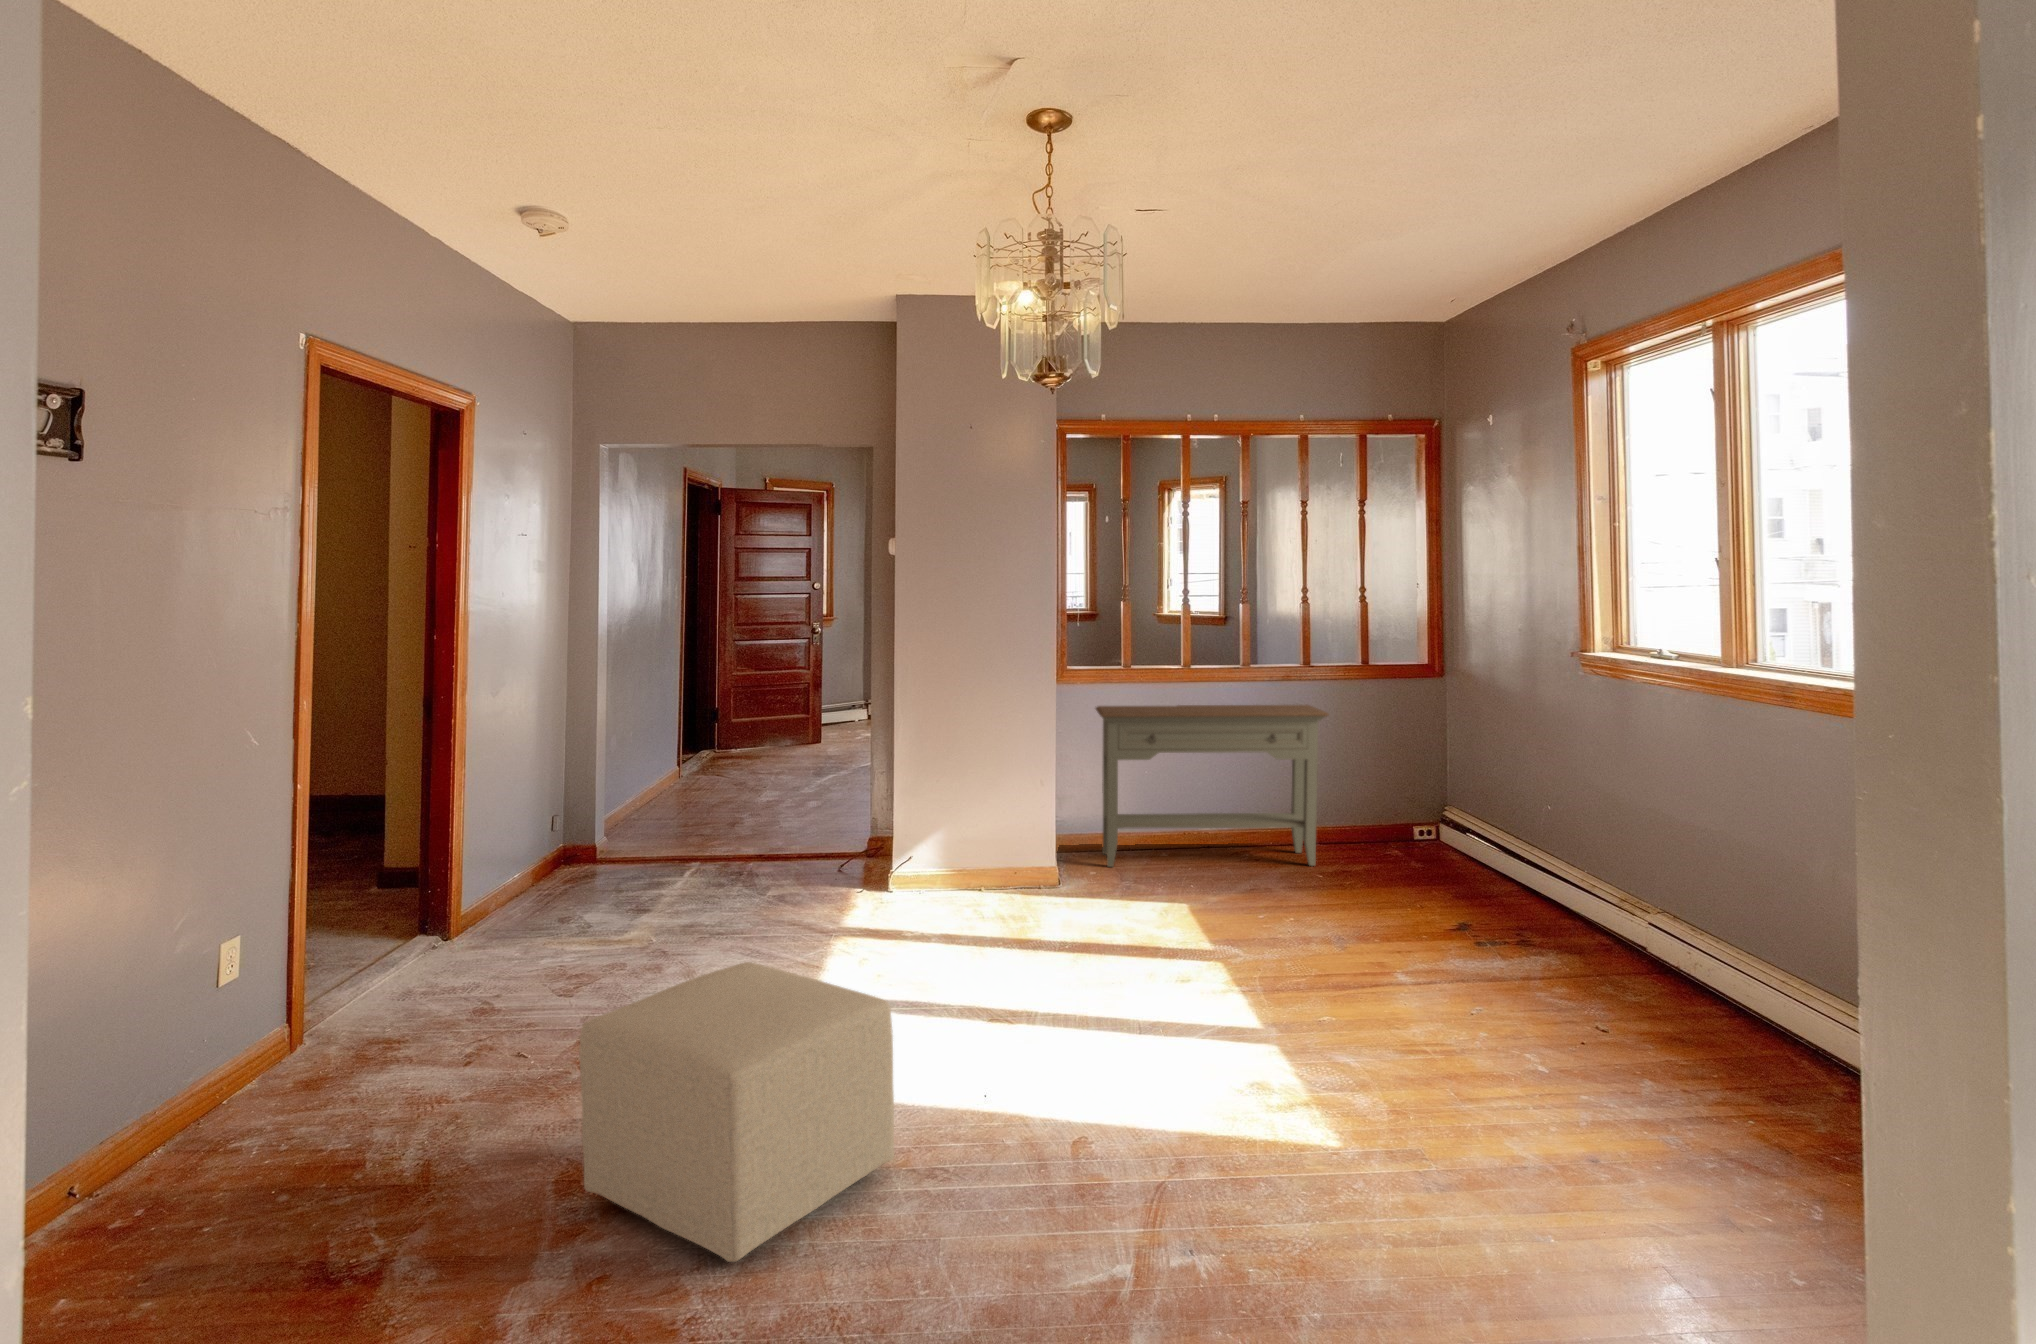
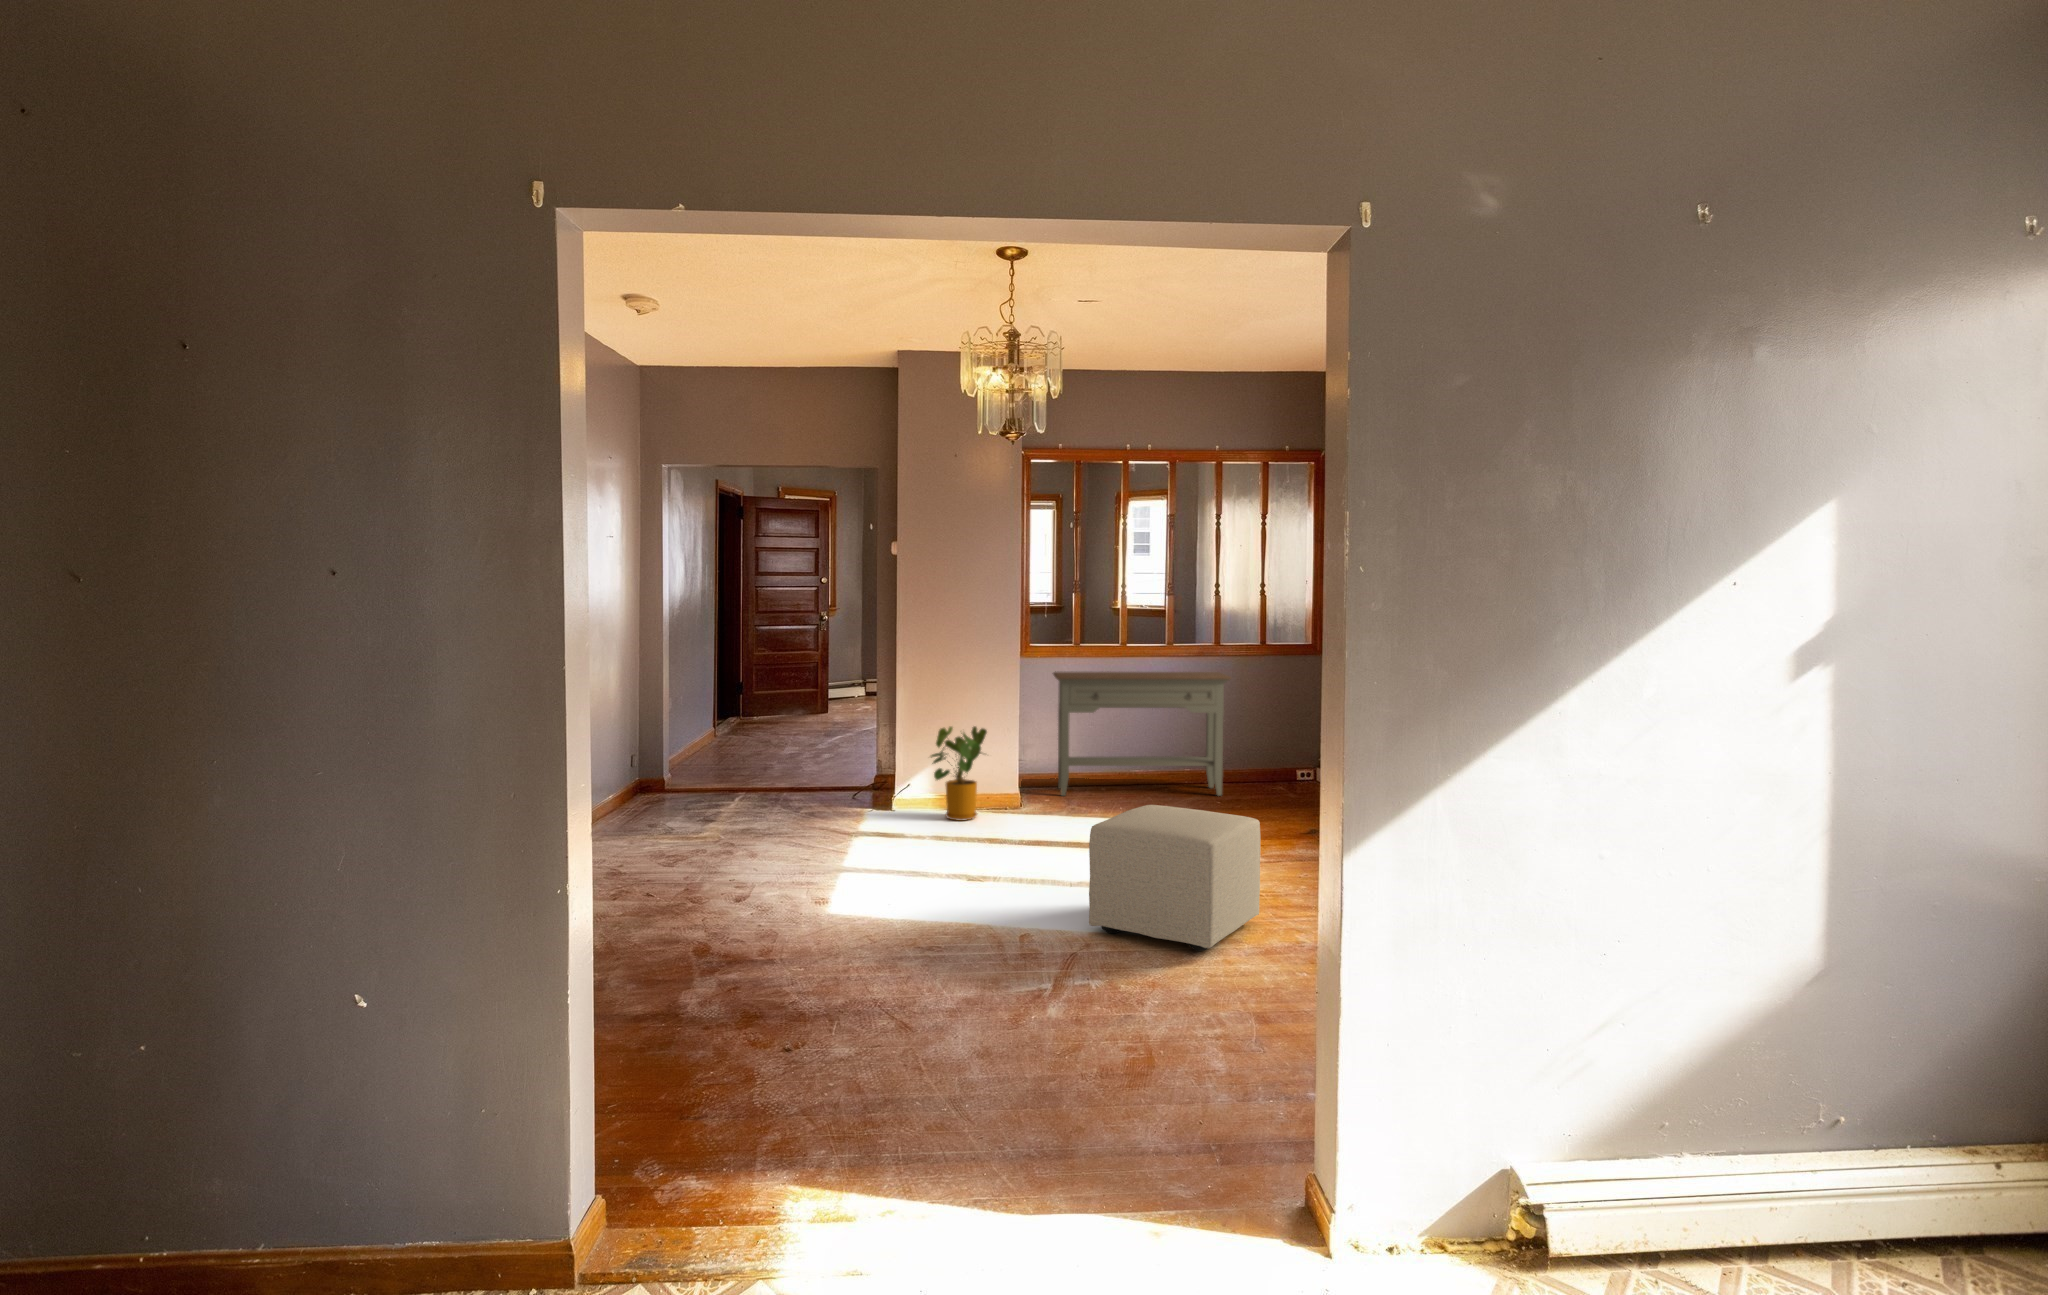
house plant: none [933,782,1020,910] -> present [931,726,987,820]
ottoman: present [579,962,894,1262] -> present [1089,805,1260,951]

